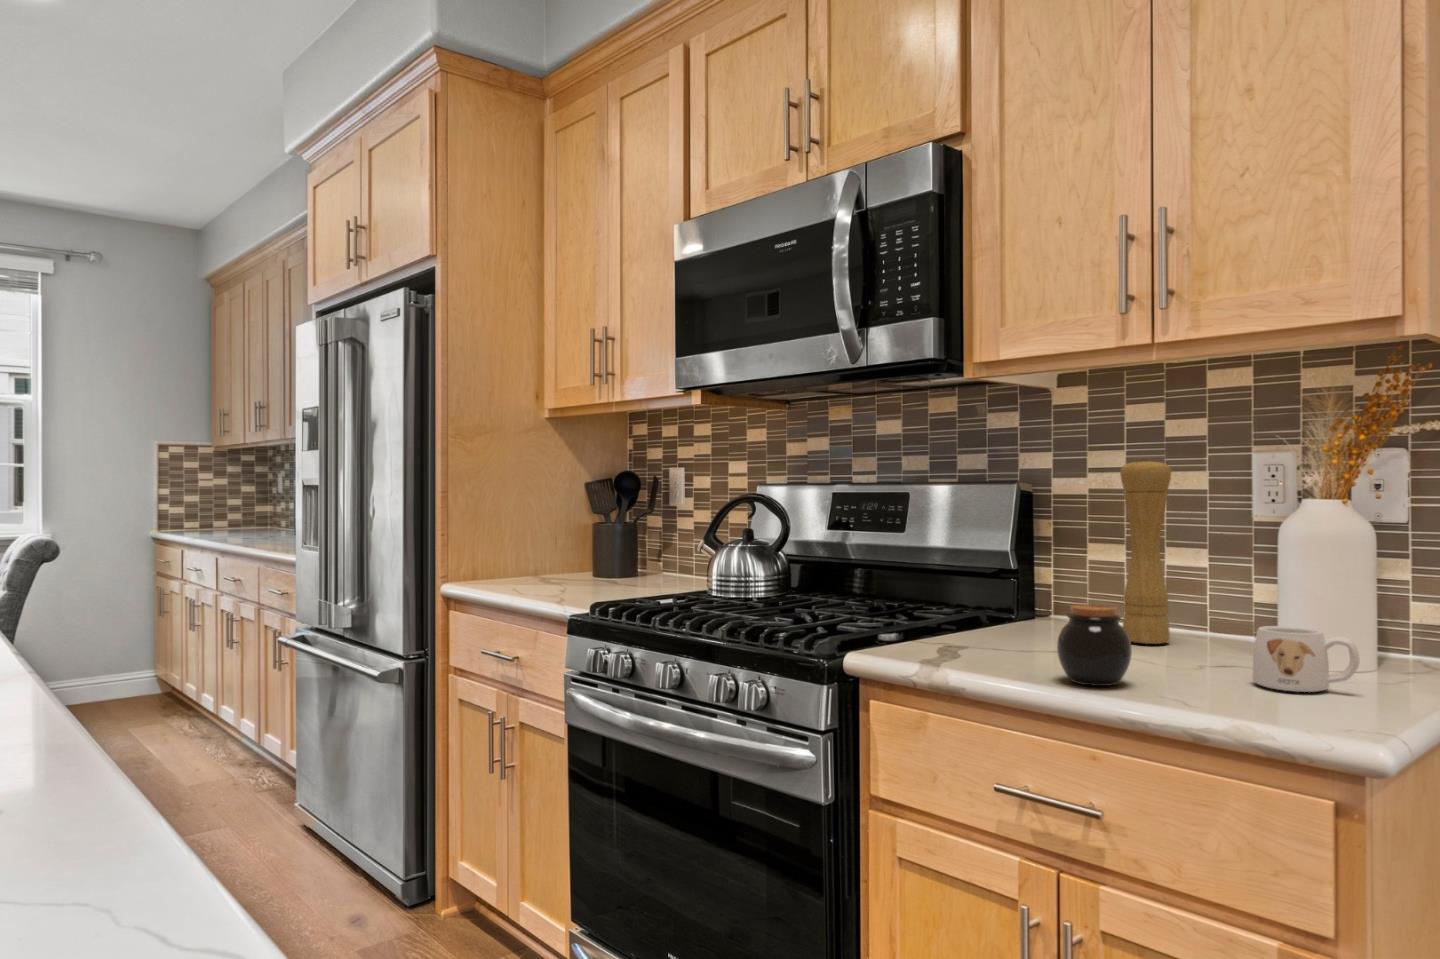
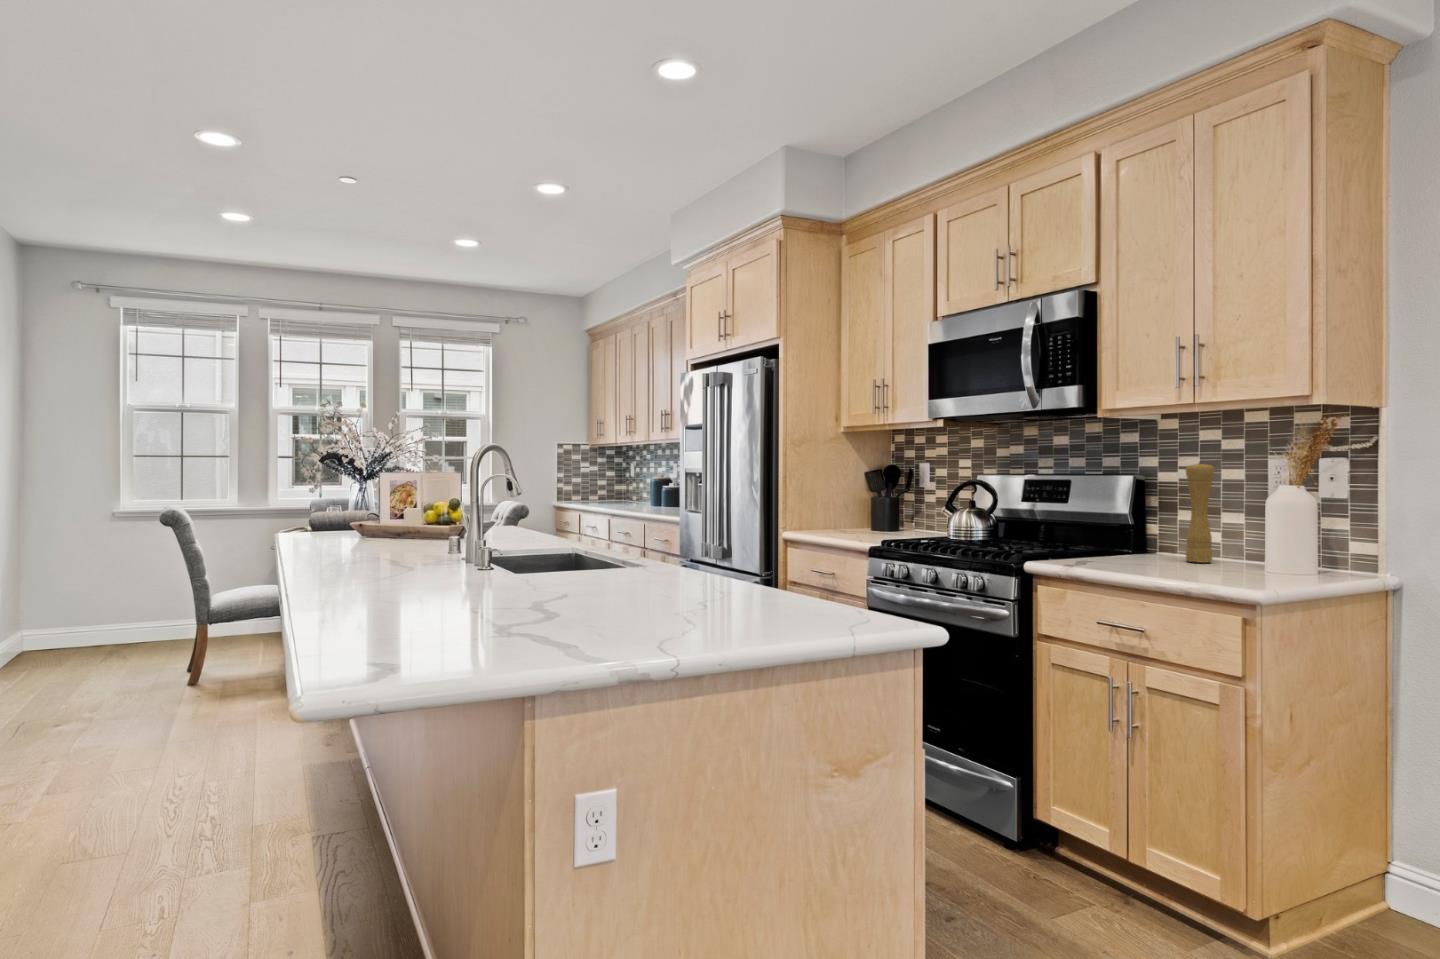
jar: present [1057,604,1132,686] -> none [1133,536,1170,574]
mug: present [1252,626,1359,692] -> none [1235,548,1286,578]

